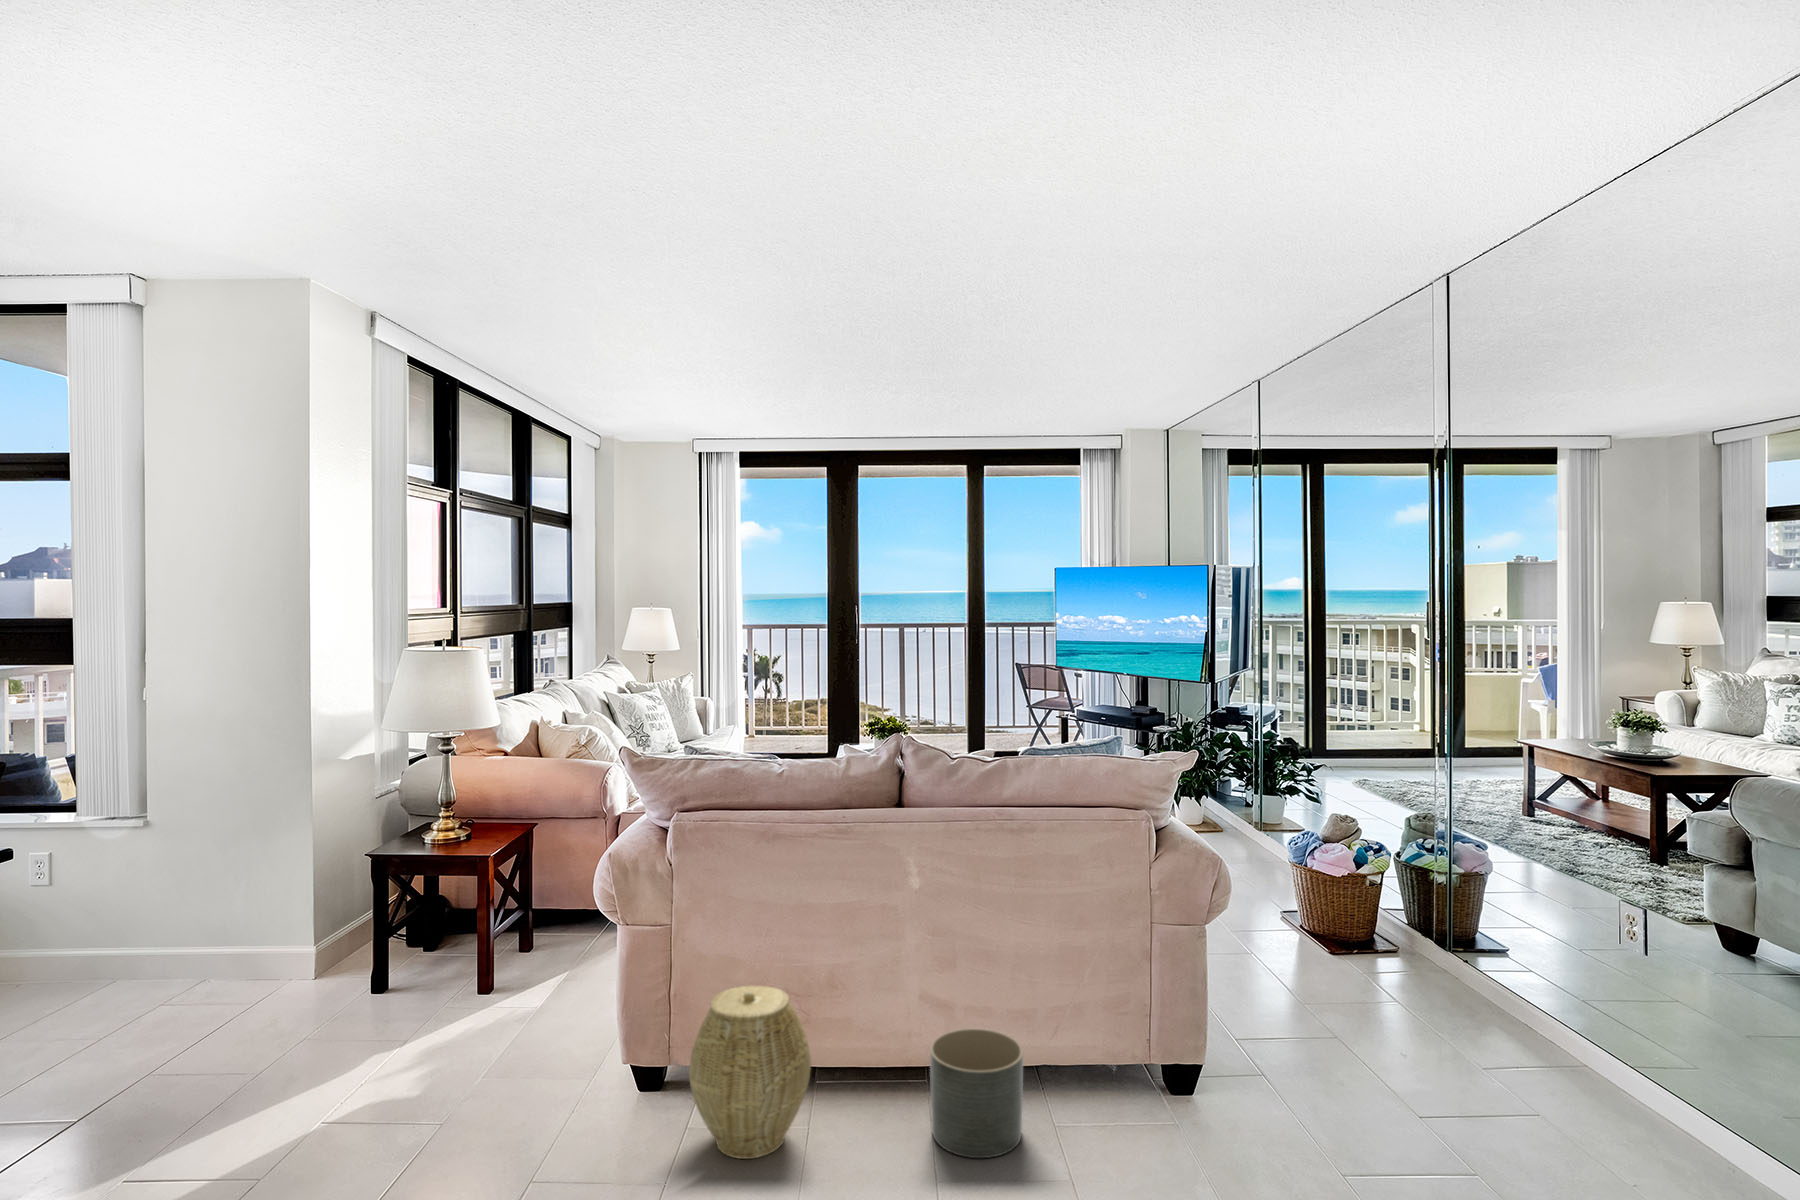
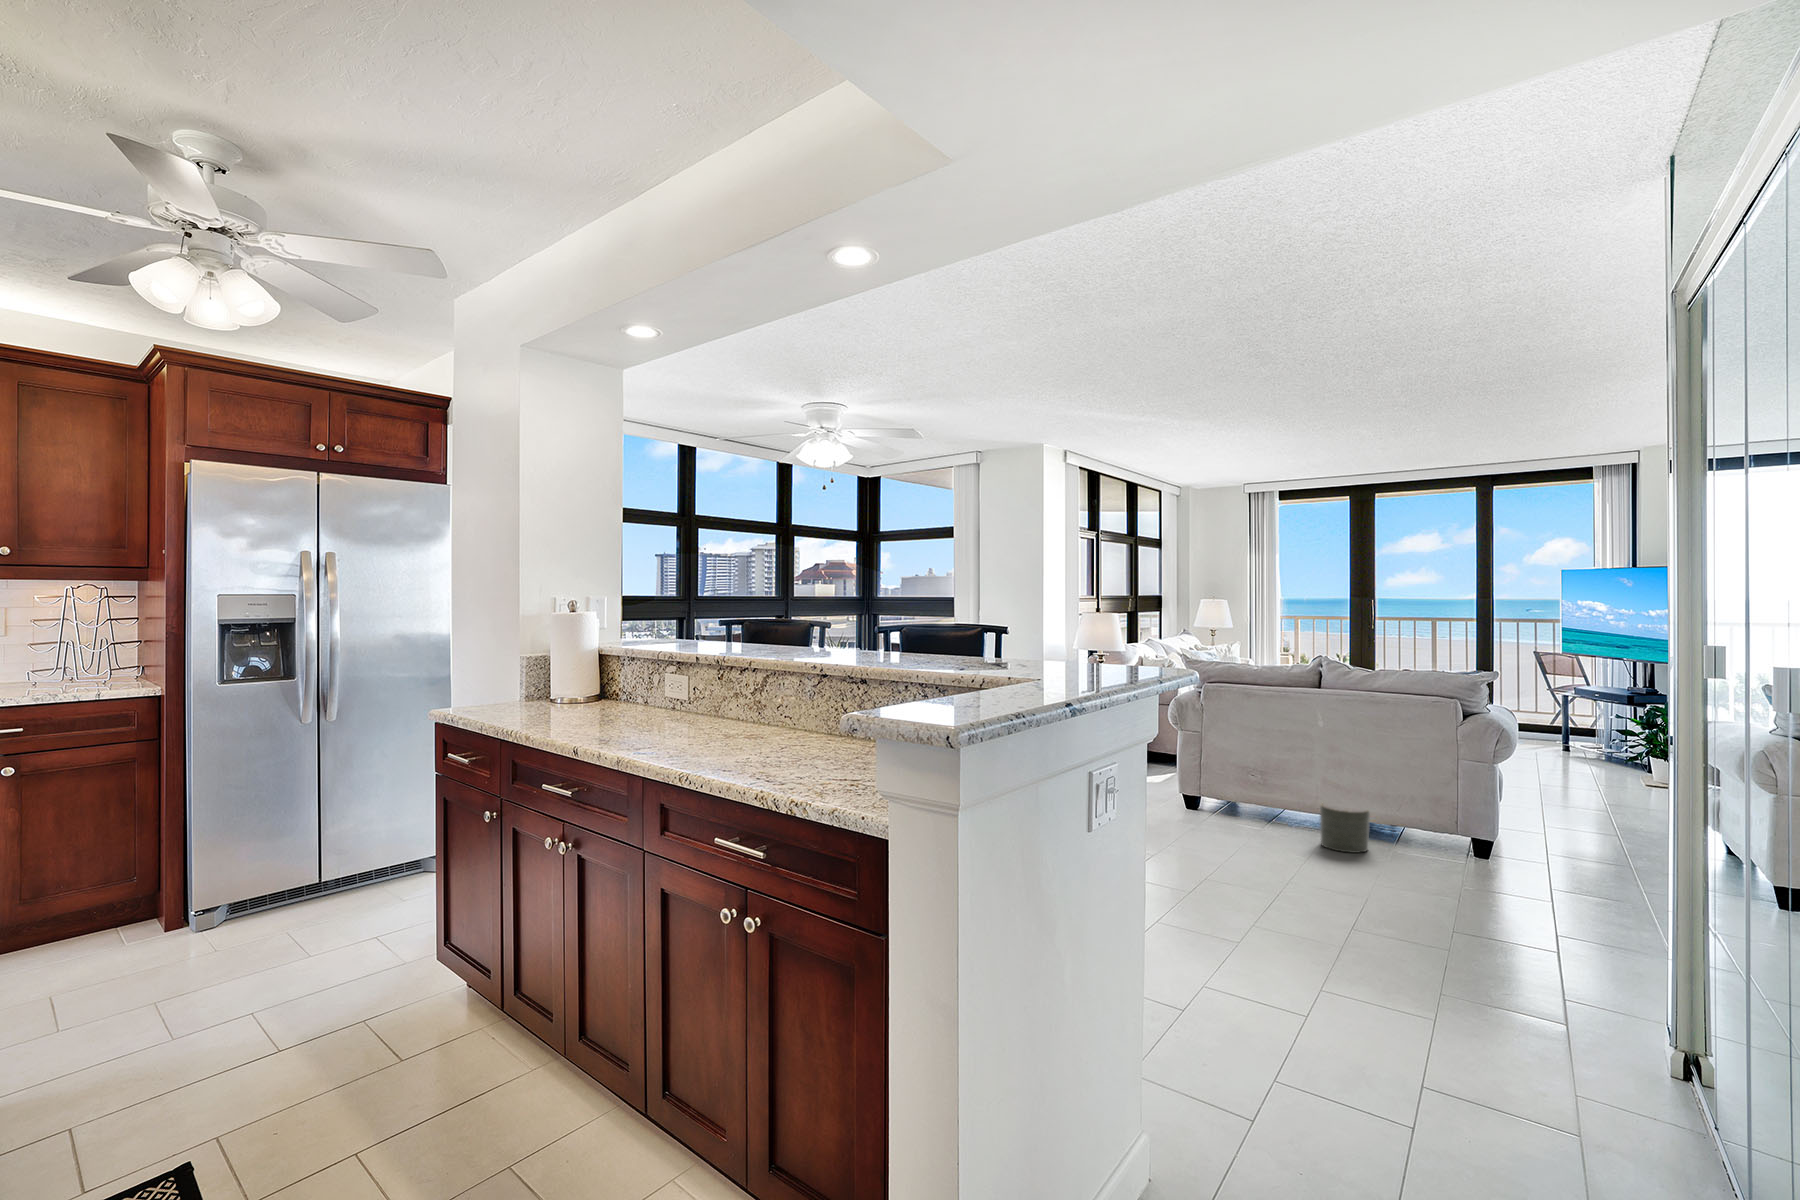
woven basket: present [689,986,811,1159] -> none [1205,765,1262,834]

